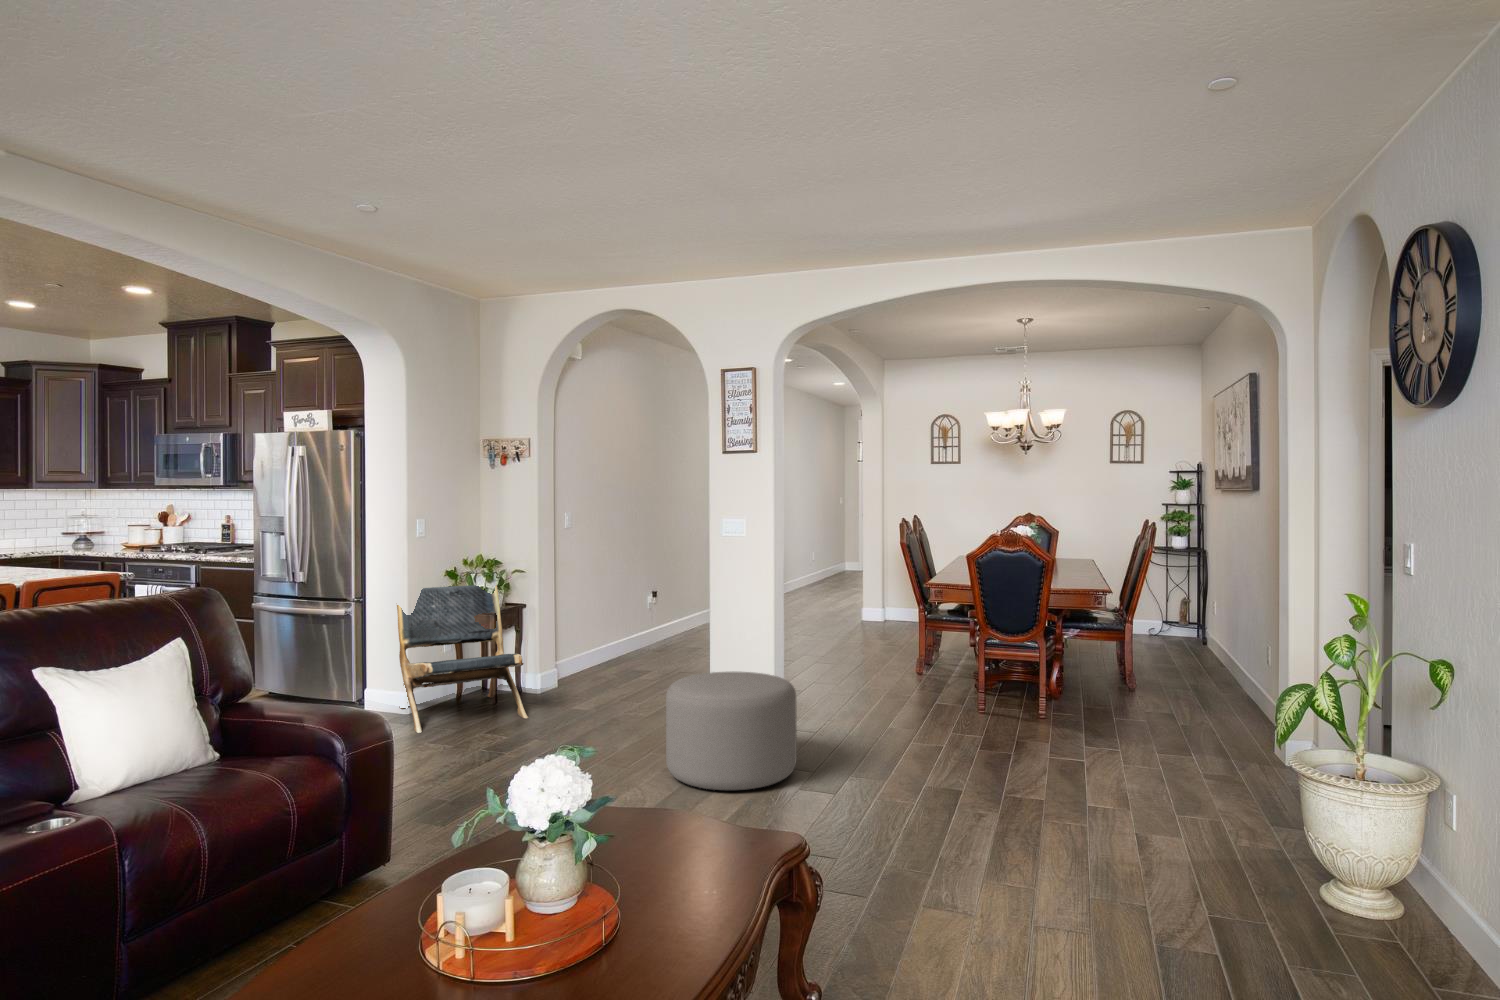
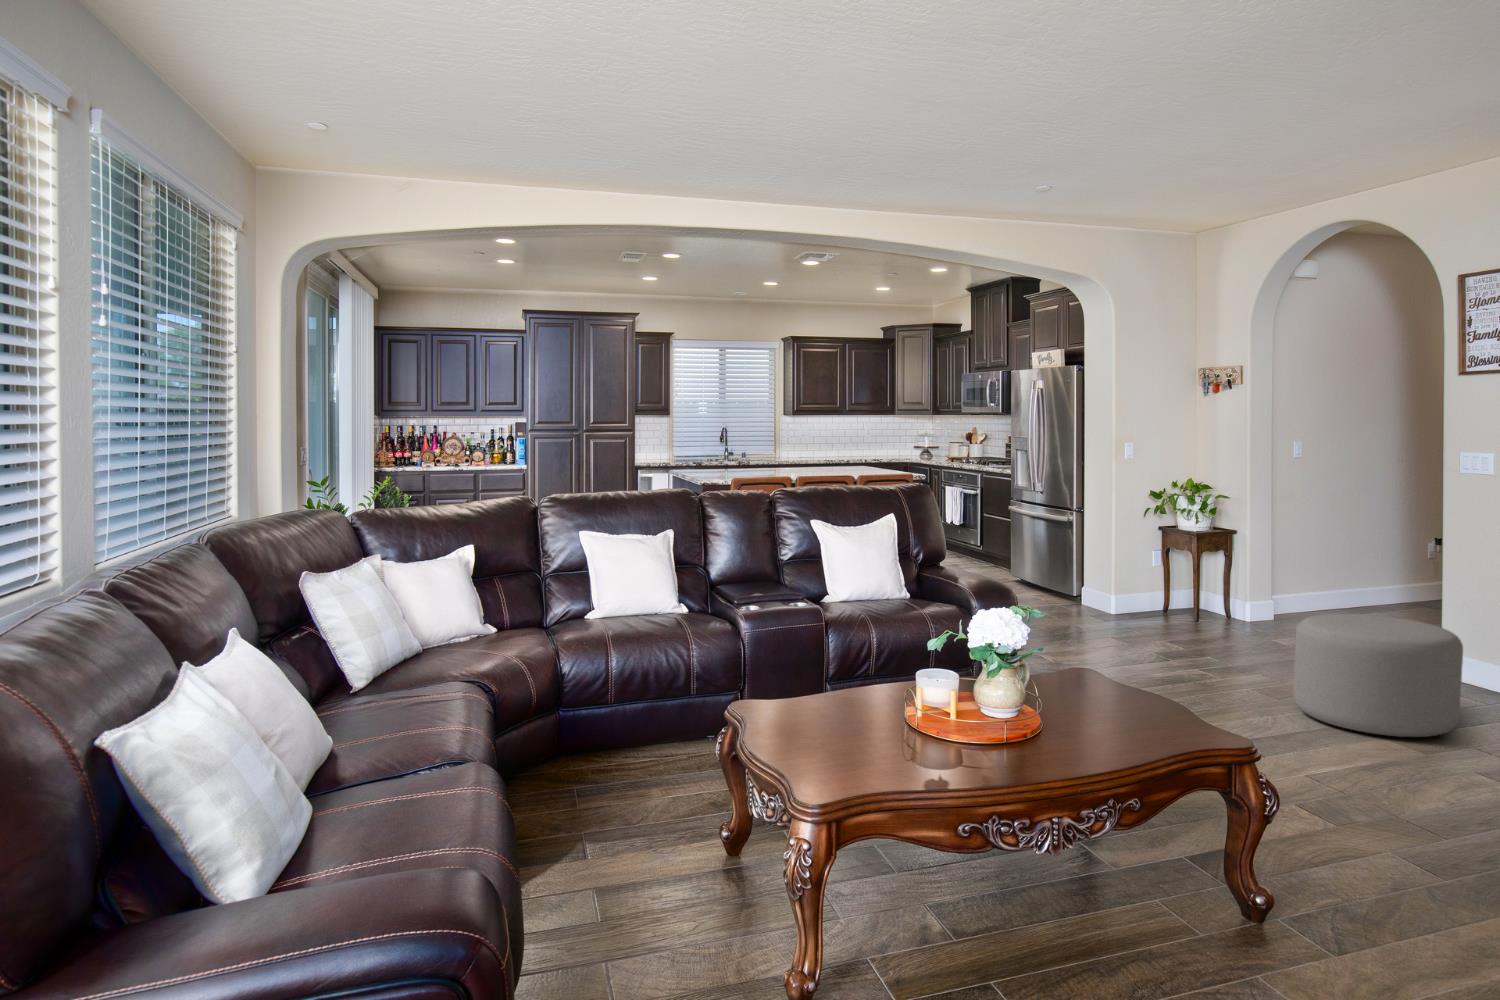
lounge chair: present [397,585,528,733] -> none [1104,505,1212,636]

